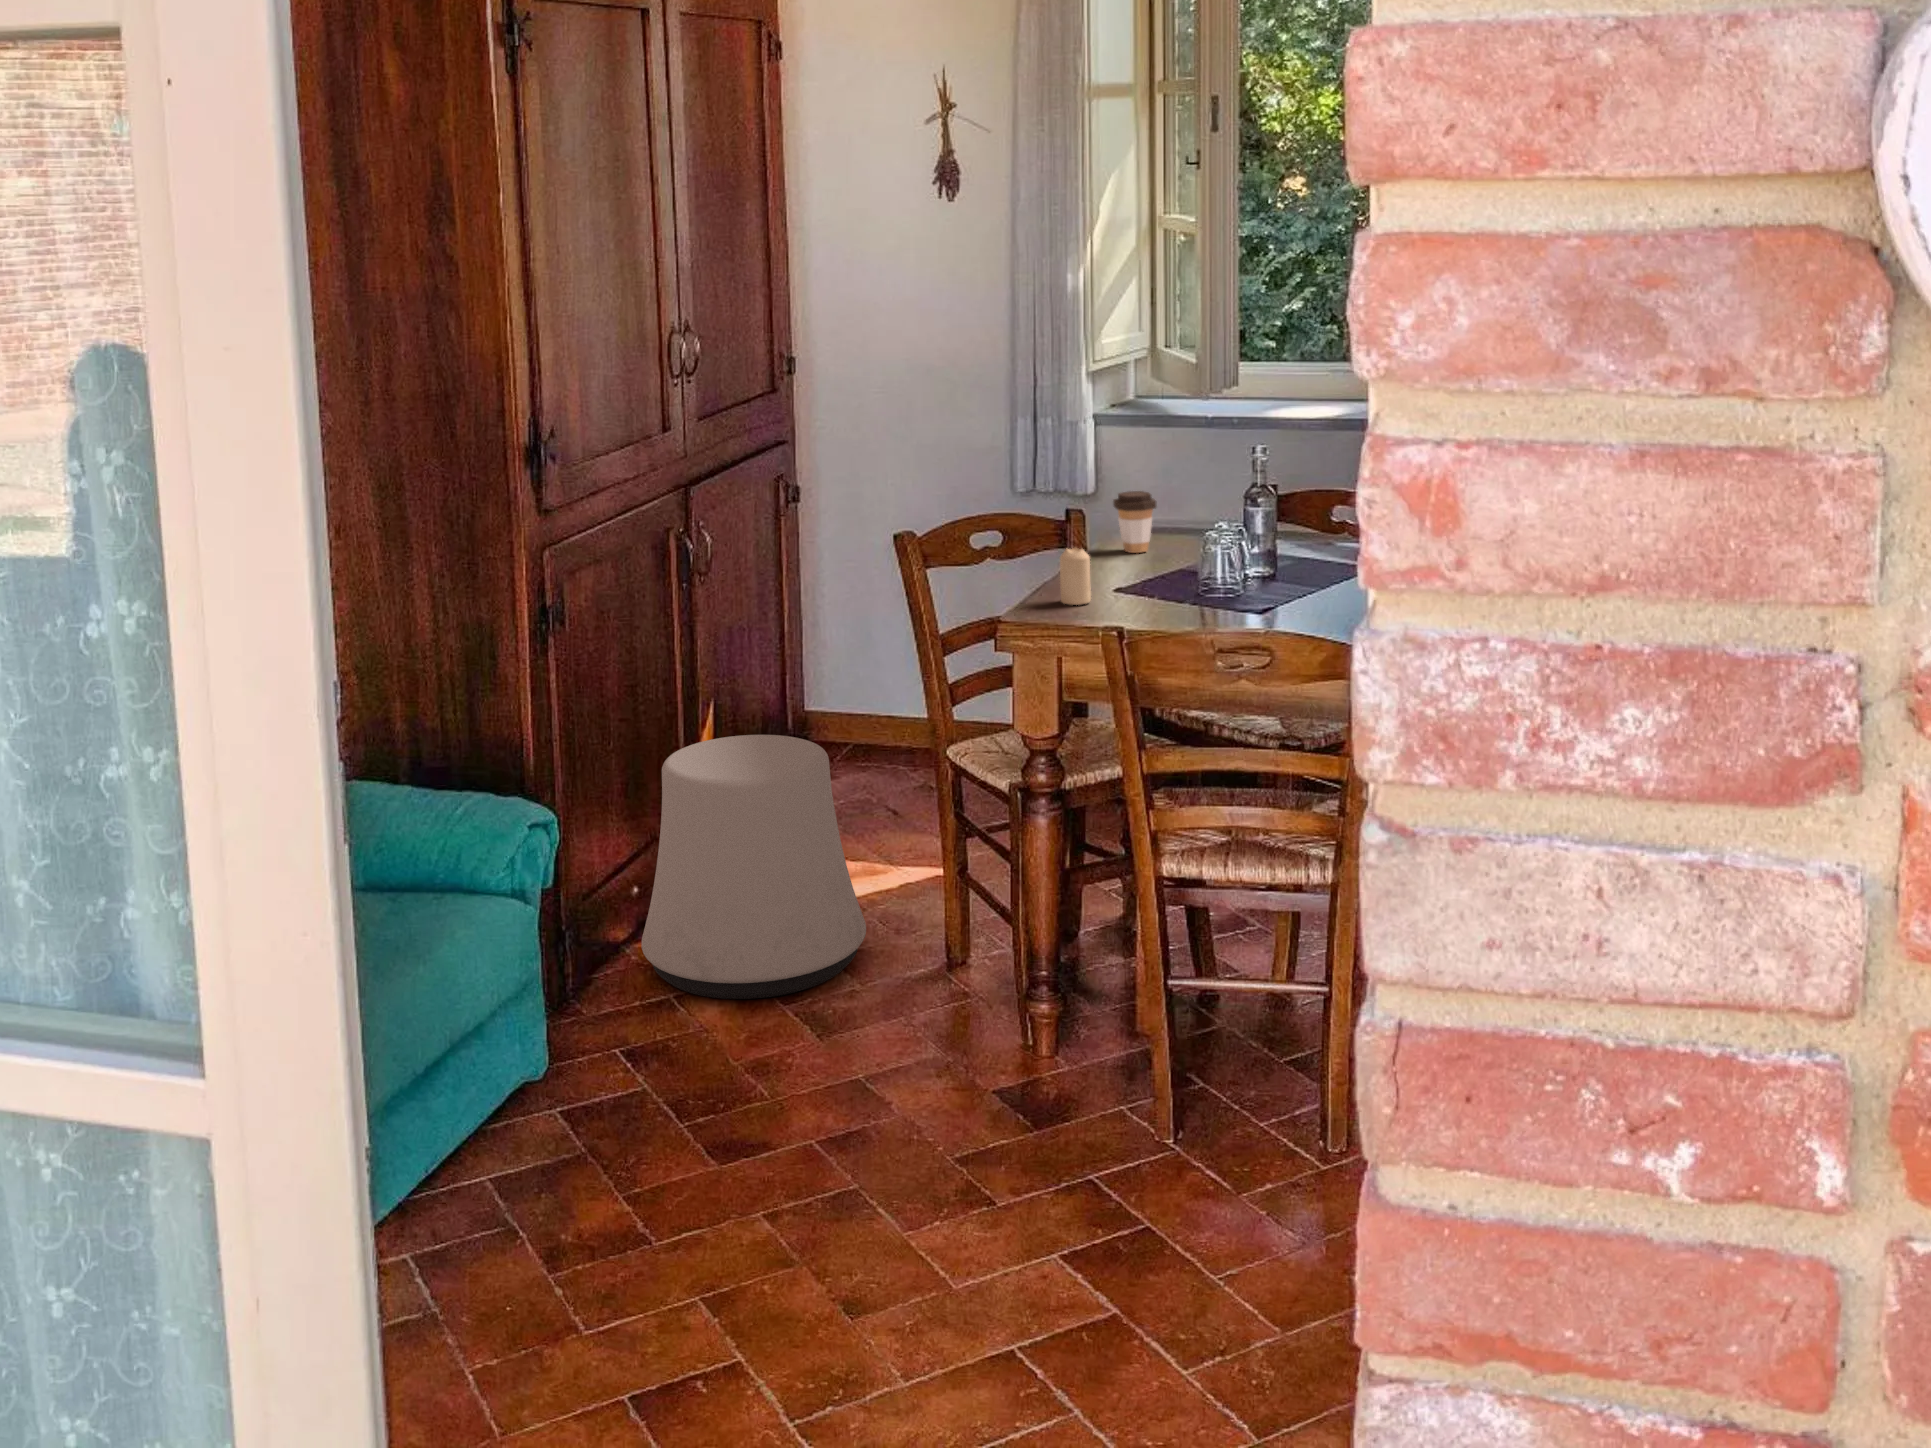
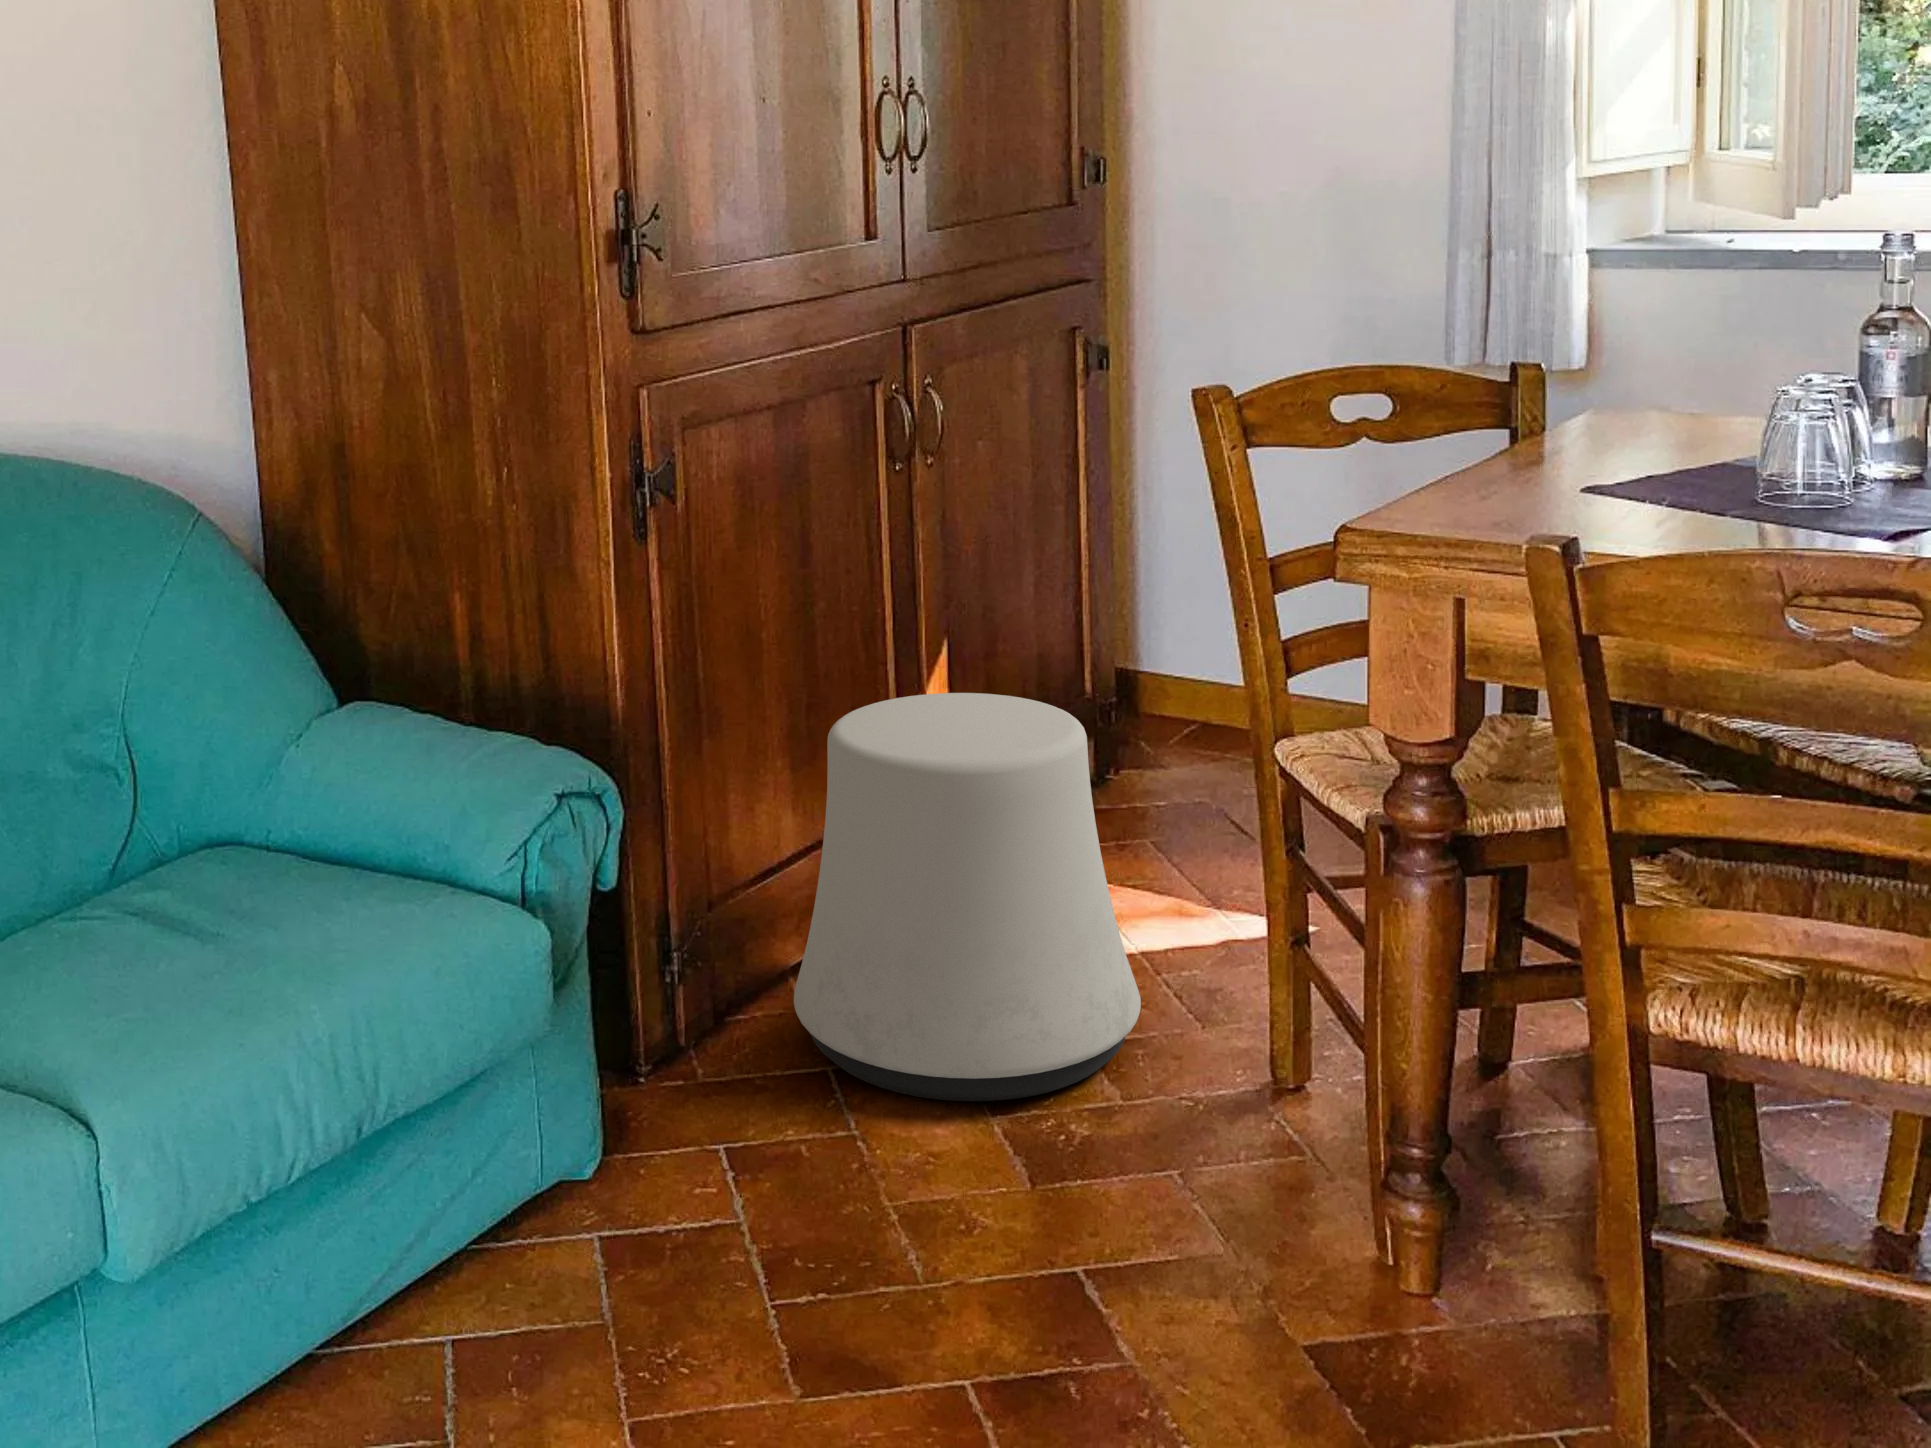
coffee cup: present [1113,491,1157,553] -> none [1600,336,1680,439]
candle: present [1060,548,1091,605] -> none [1480,410,1537,510]

